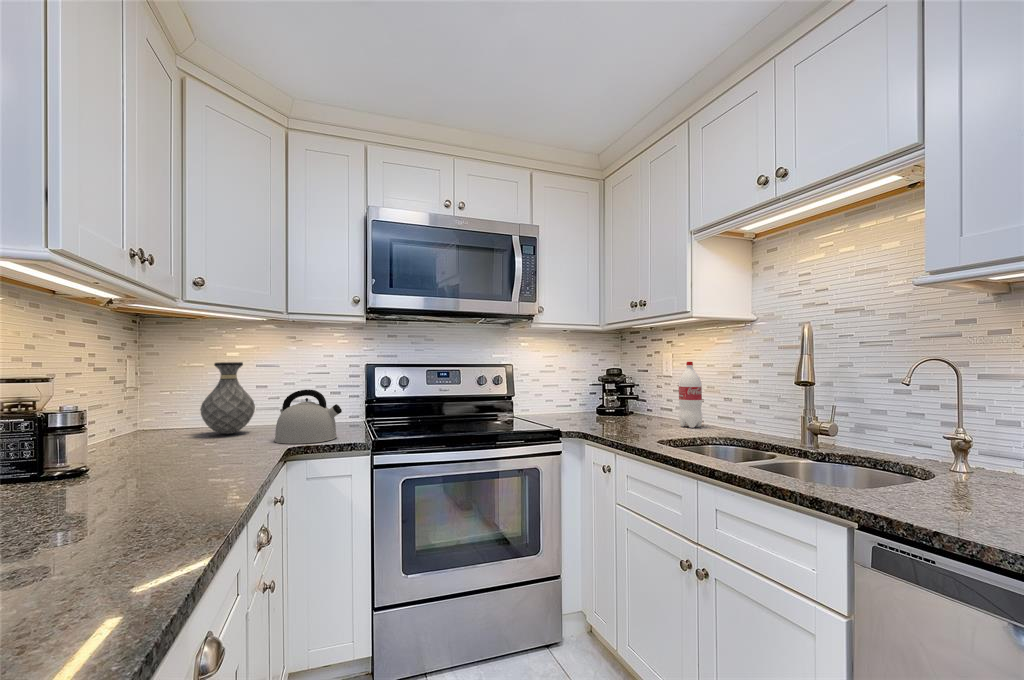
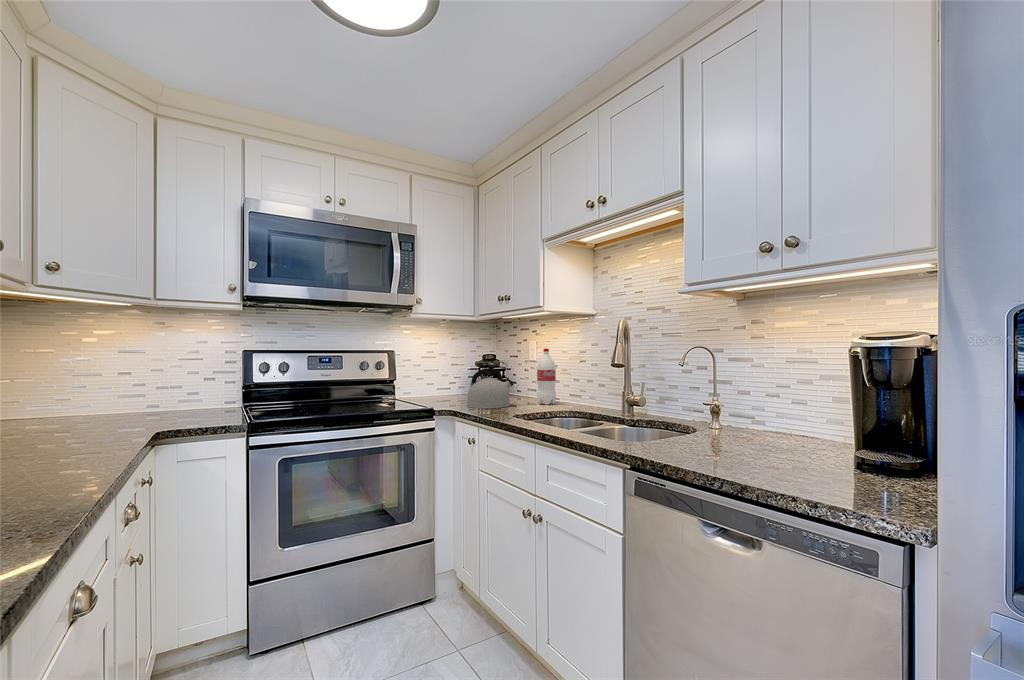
vase: present [200,362,255,434] -> none [54,349,119,422]
kettle: present [274,390,342,444] -> present [467,368,513,408]

